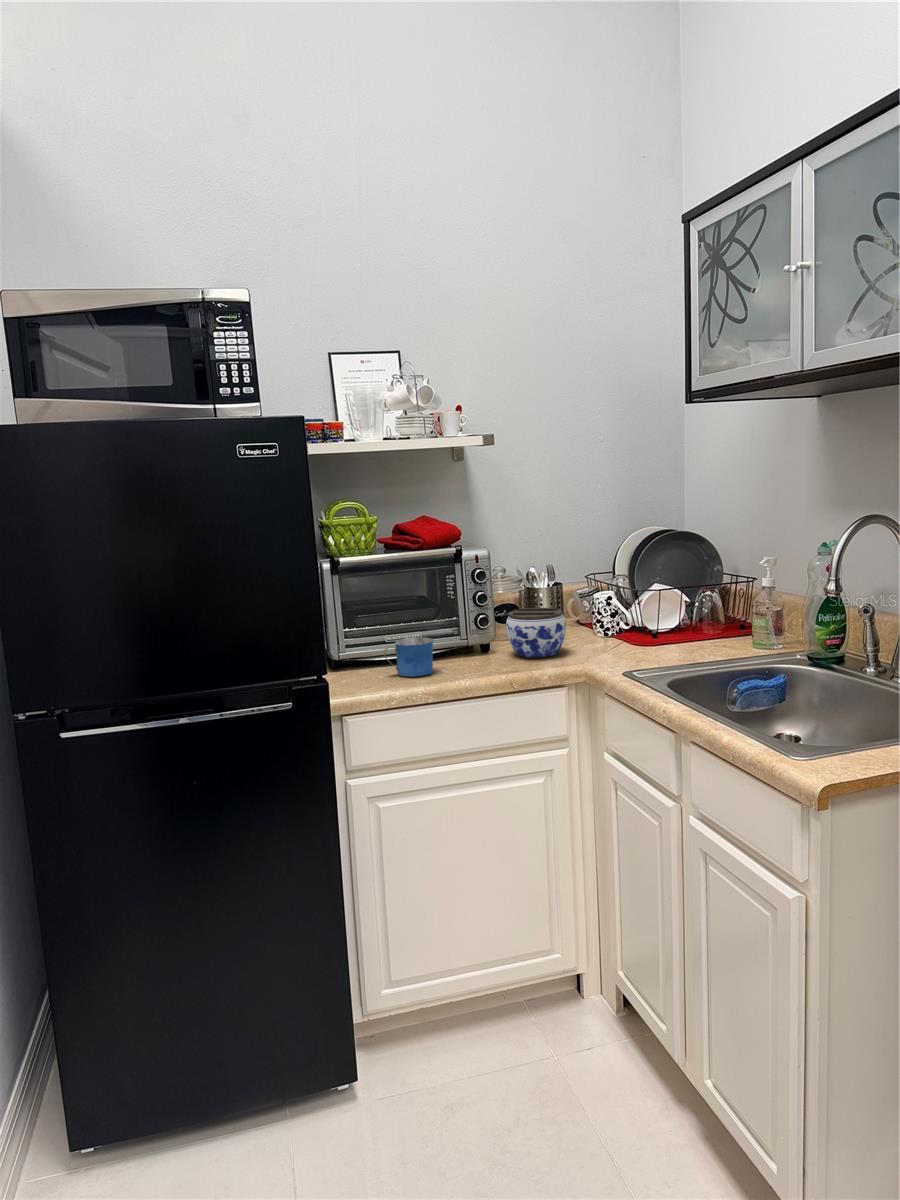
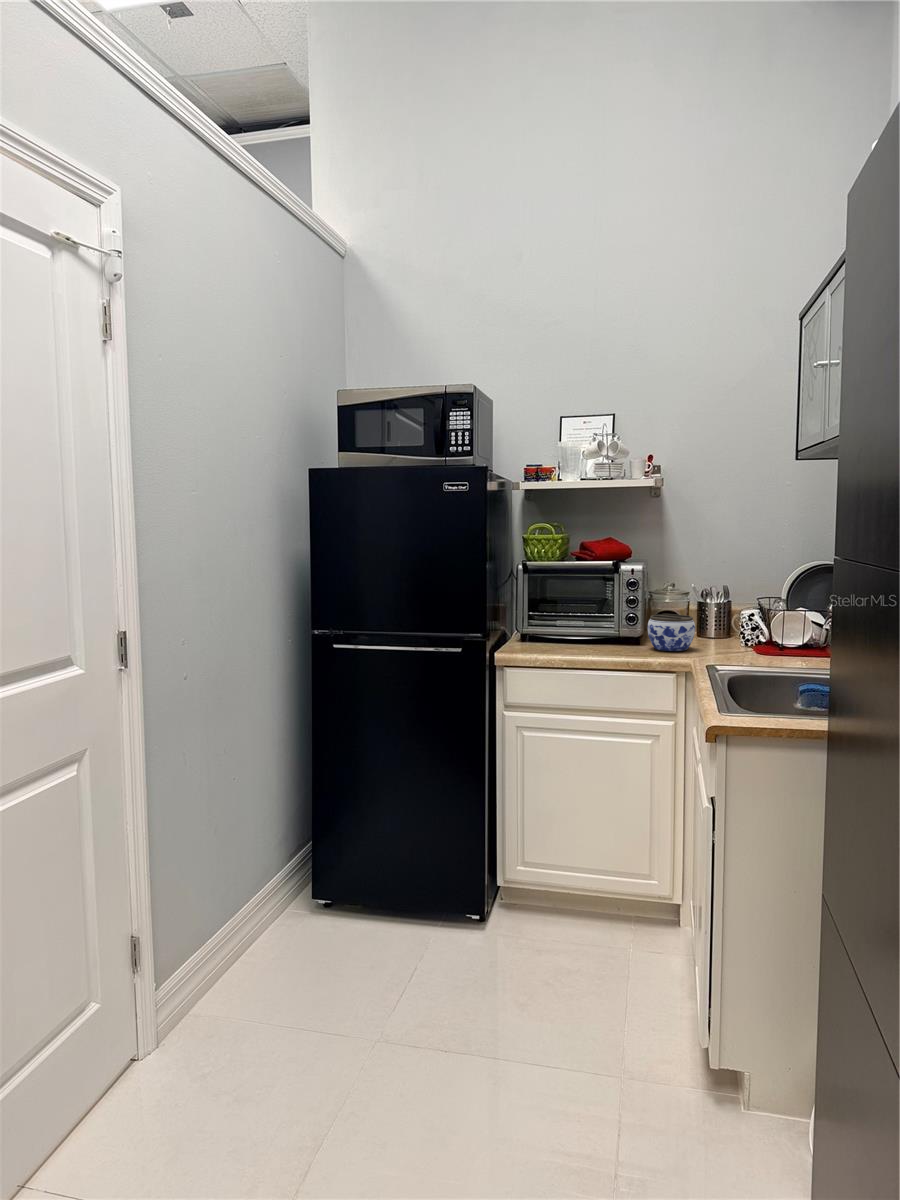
mug: present [384,637,434,677] -> none [549,624,585,650]

